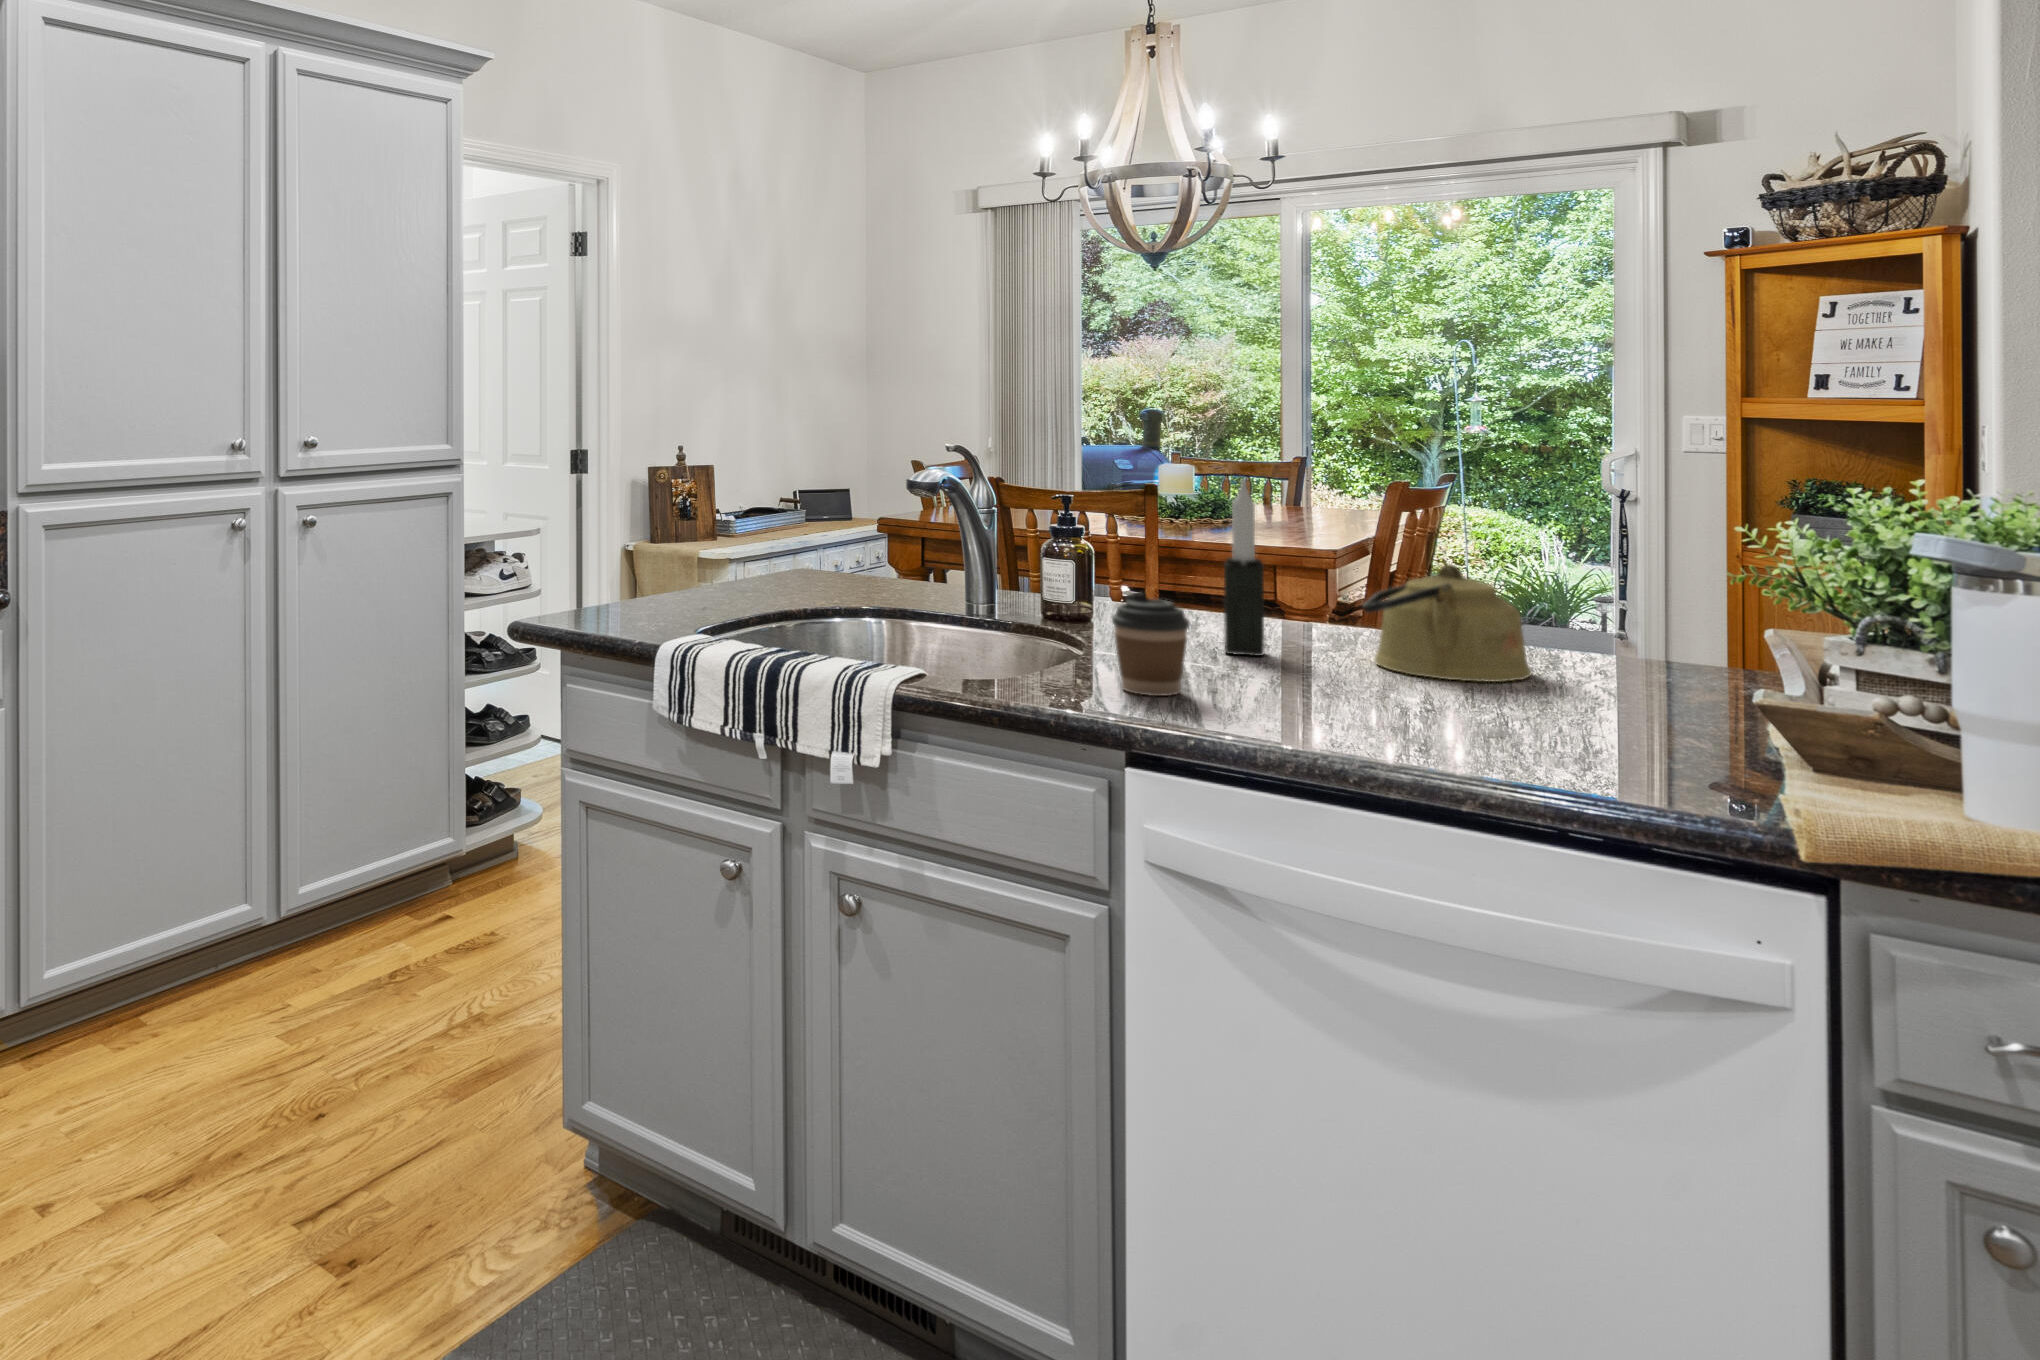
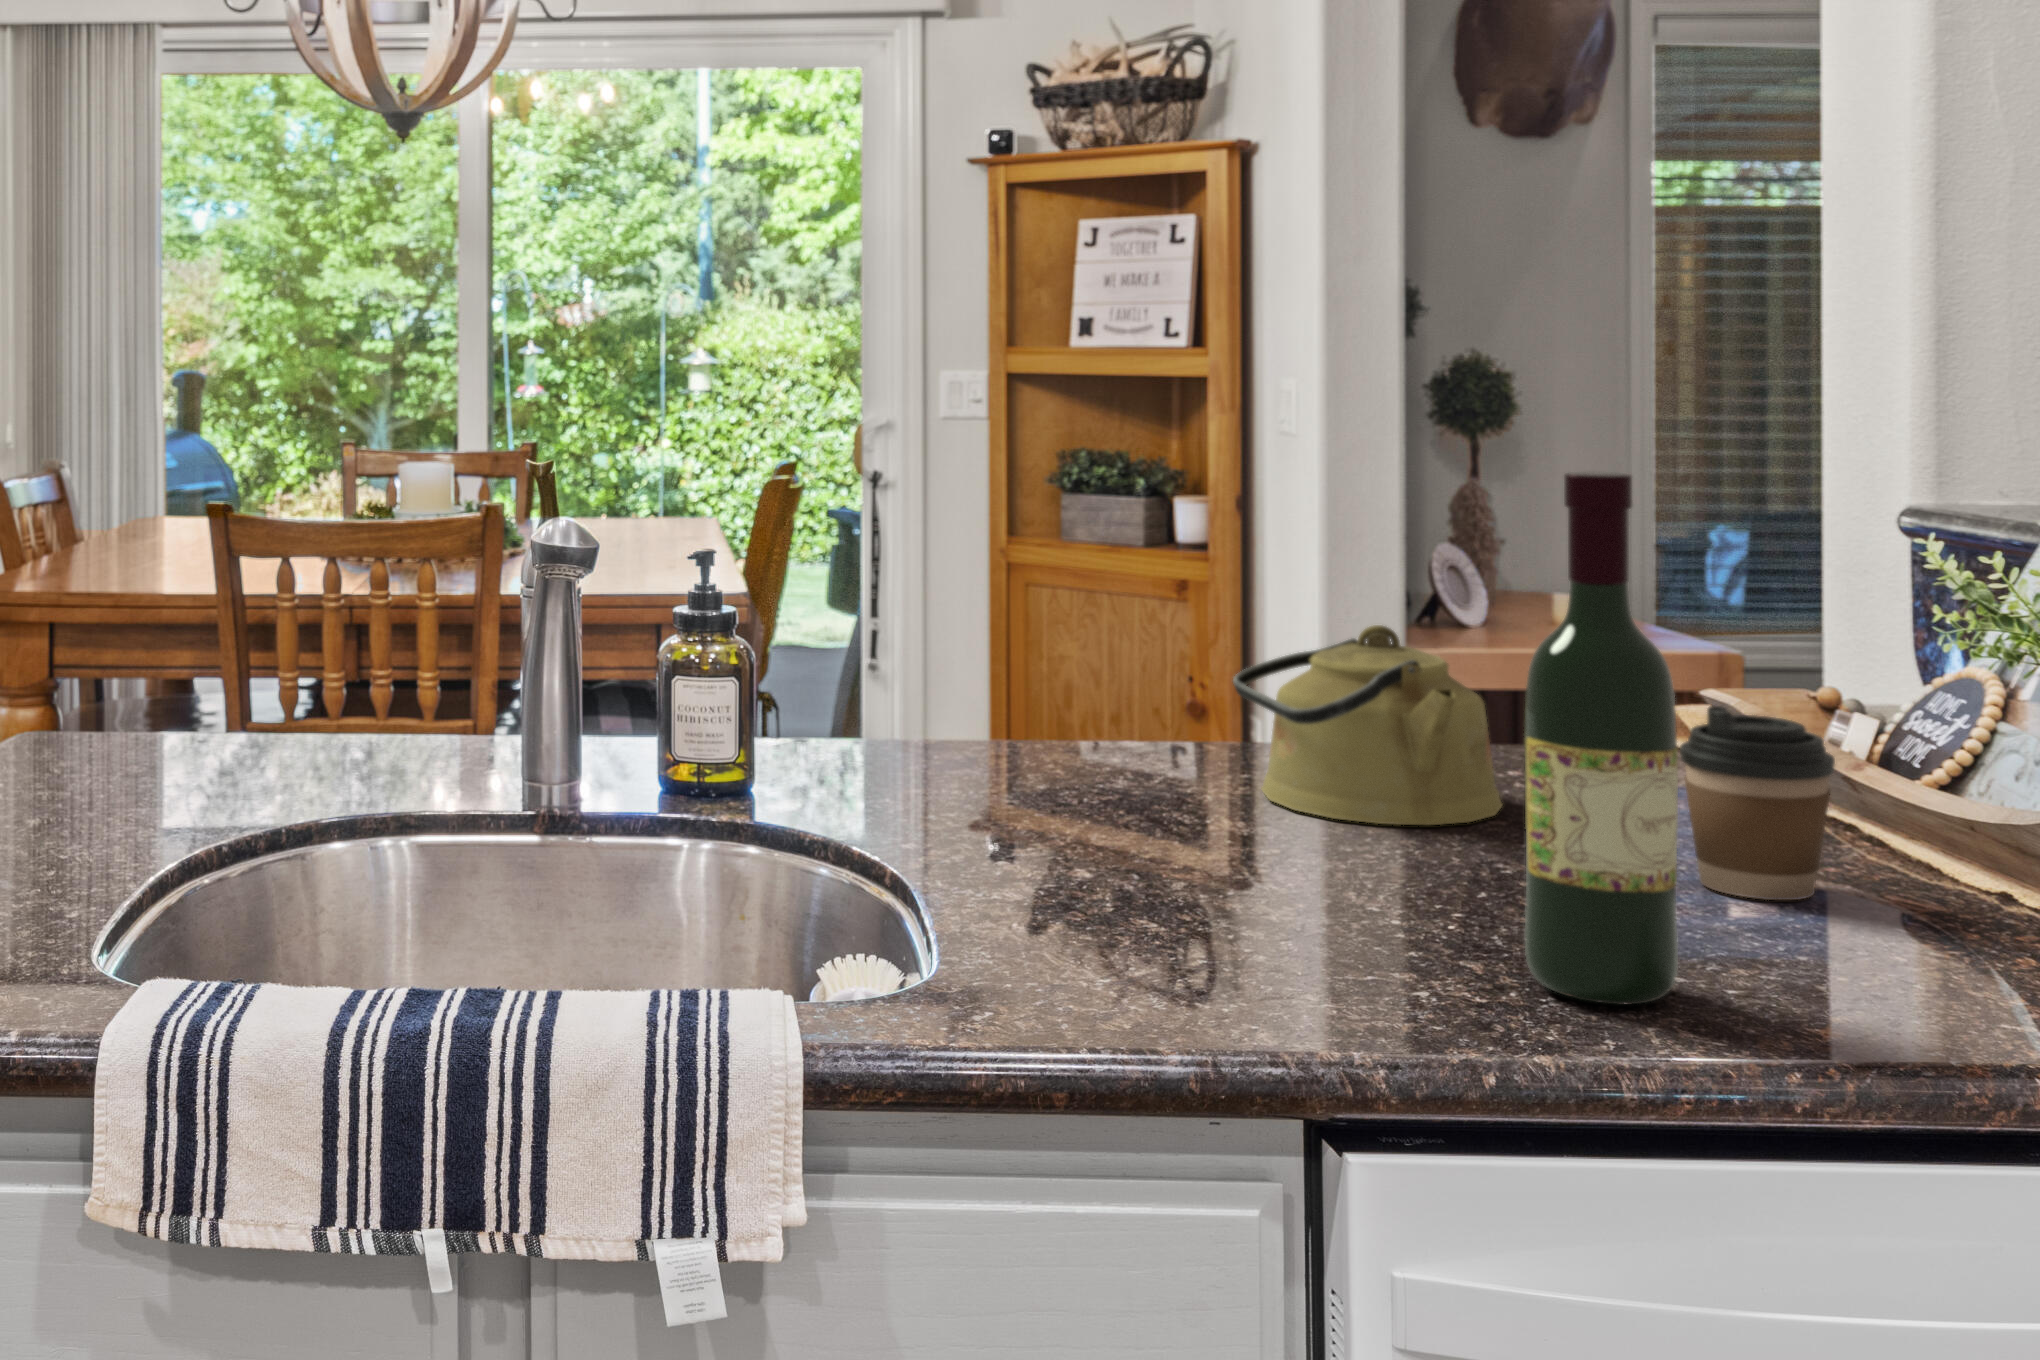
wine bottle: none [1286,464,1367,735] -> present [1524,471,1678,1004]
candle: present [1224,480,1264,656] -> none [1049,499,1130,825]
coffee cup: present [1112,593,1189,696] -> present [1680,705,1835,900]

